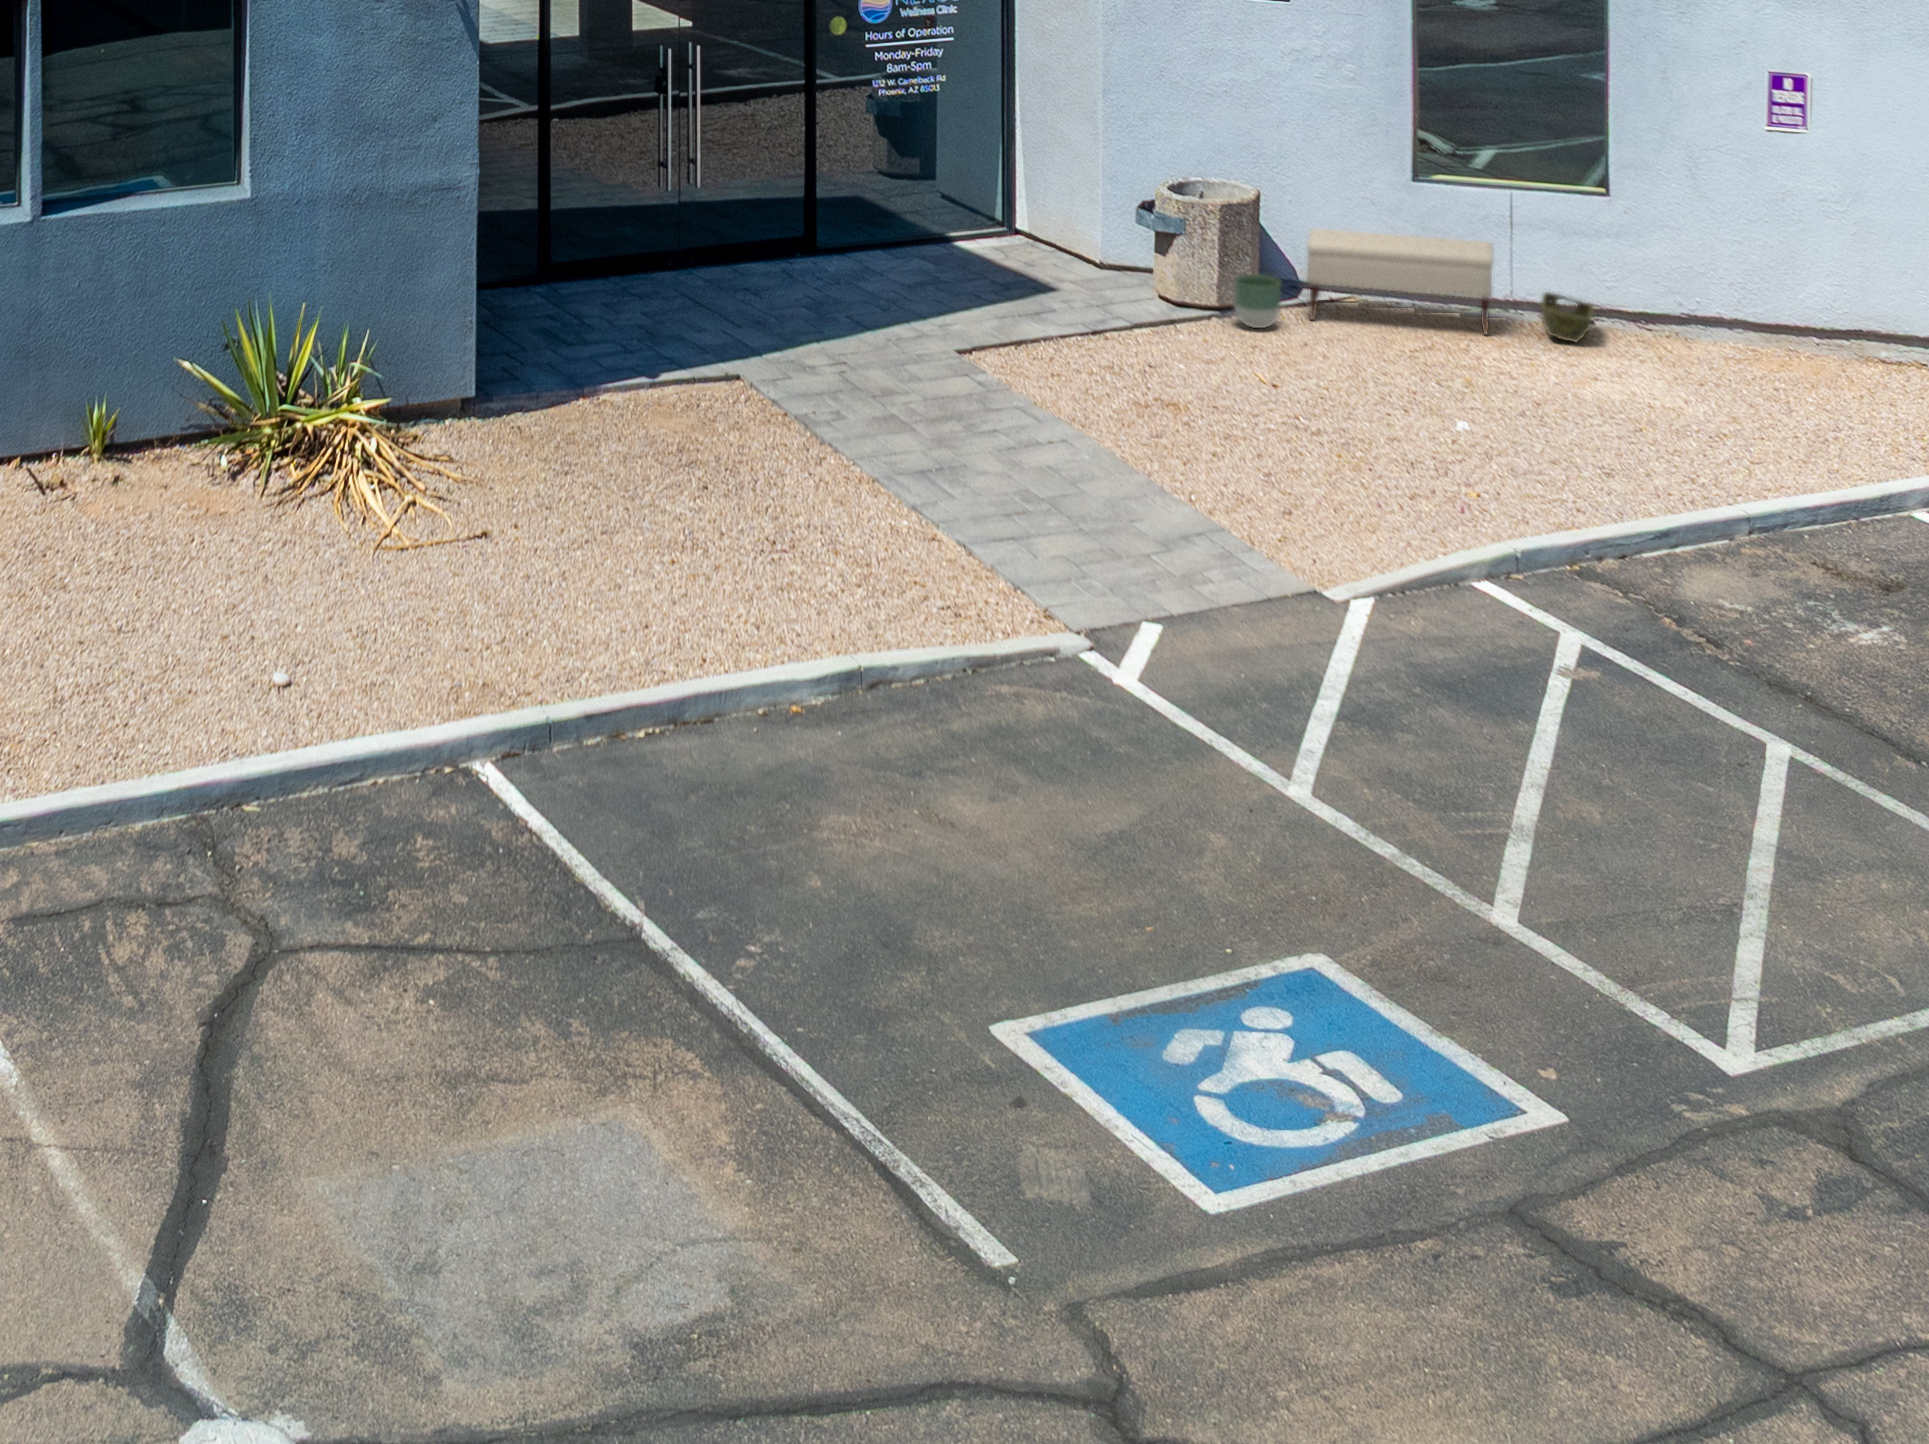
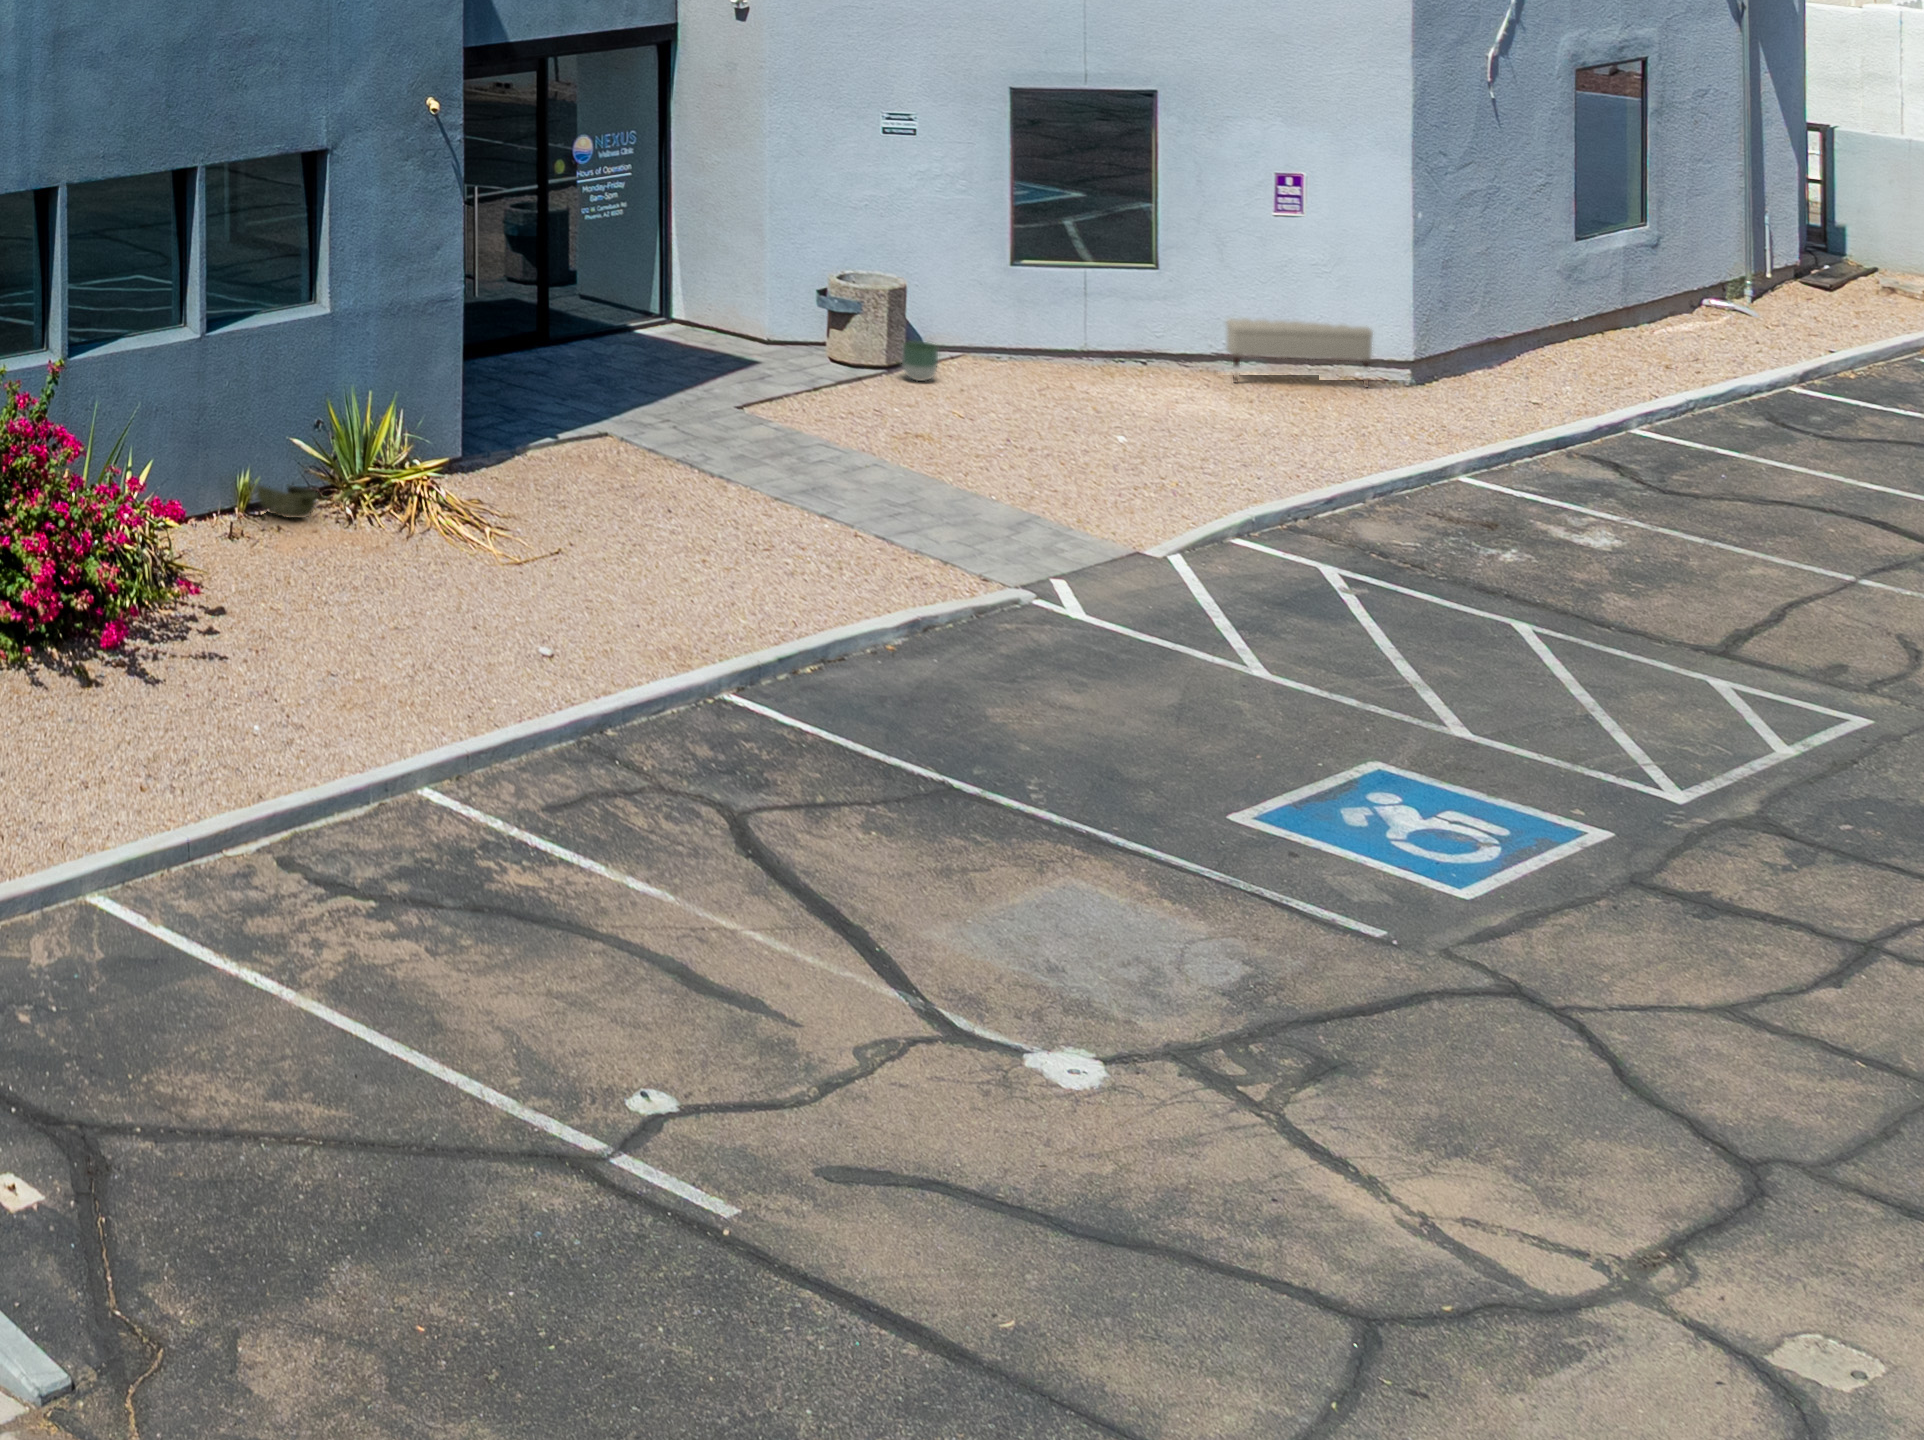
bench: present [1307,228,1493,334] -> present [1226,319,1373,387]
woven basket: present [1541,292,1594,342] -> present [257,484,318,518]

